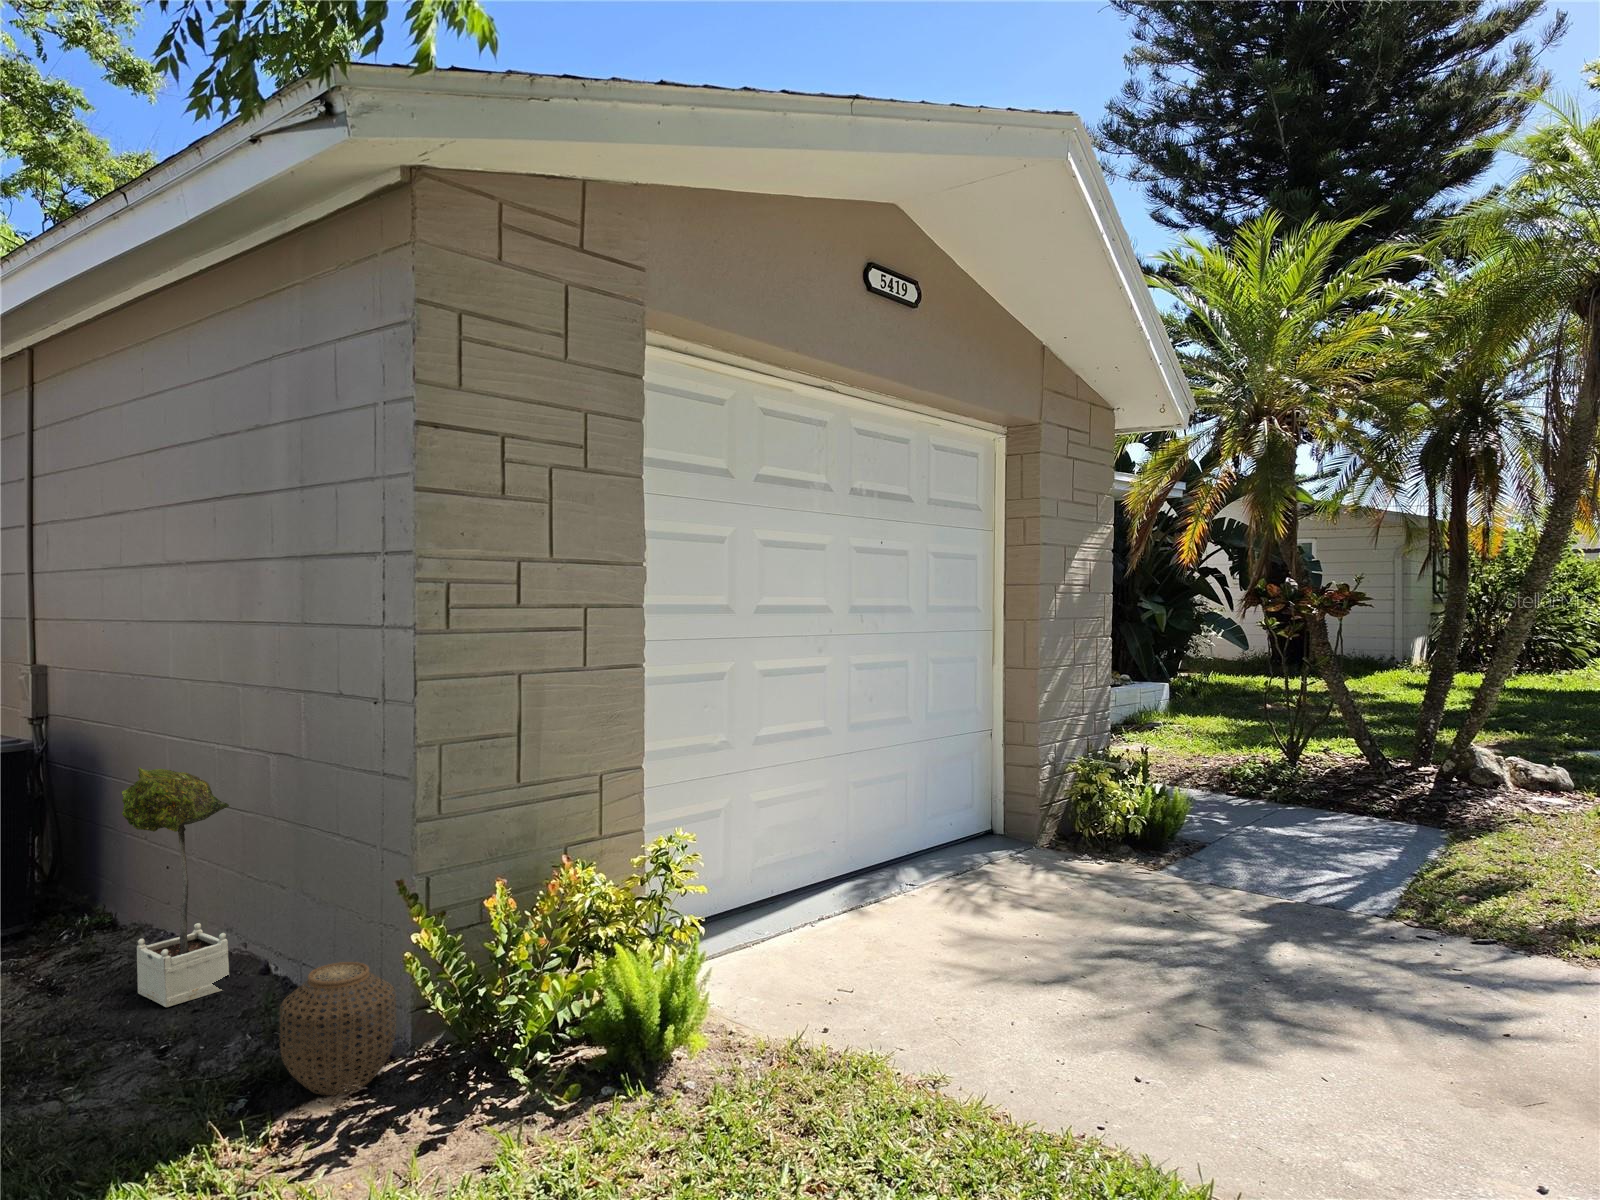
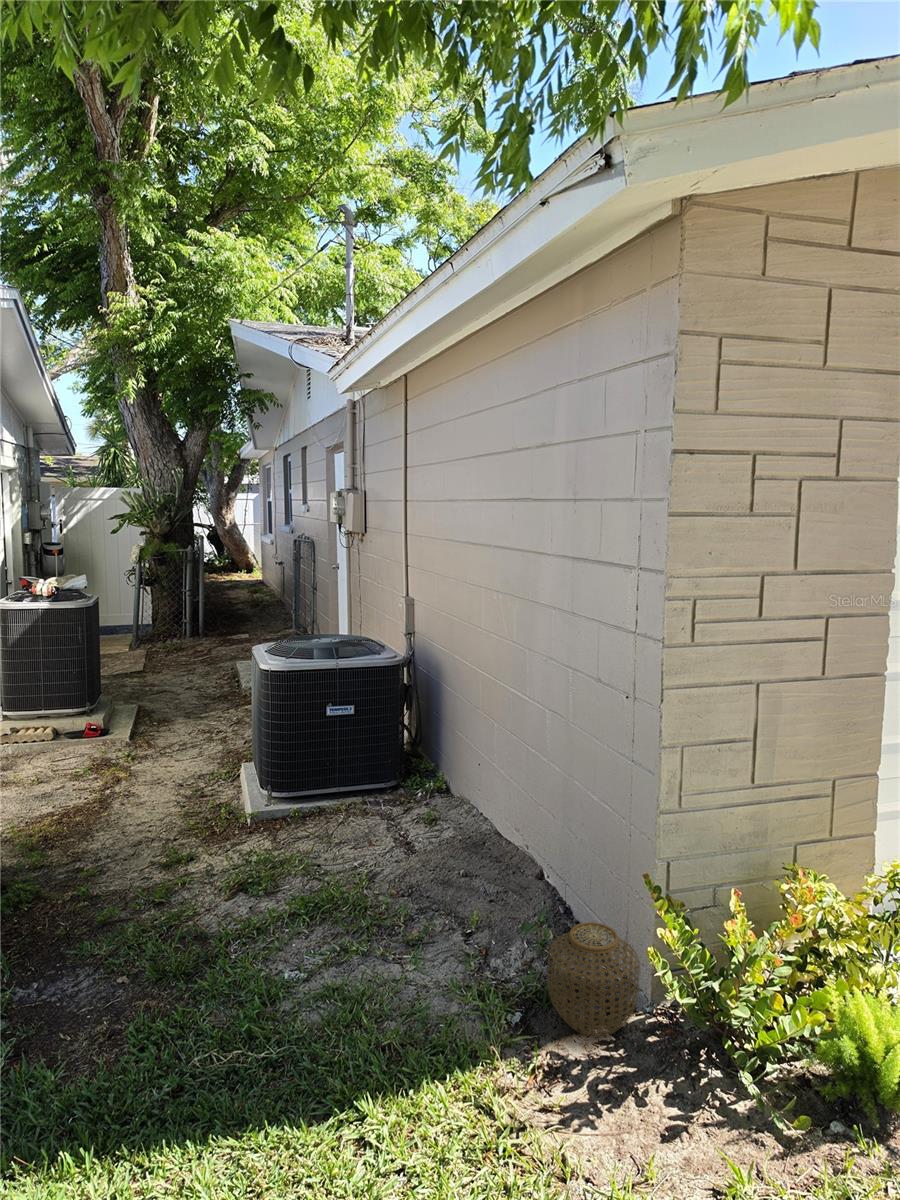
potted tree: present [122,767,229,1007] -> none [448,711,520,893]

